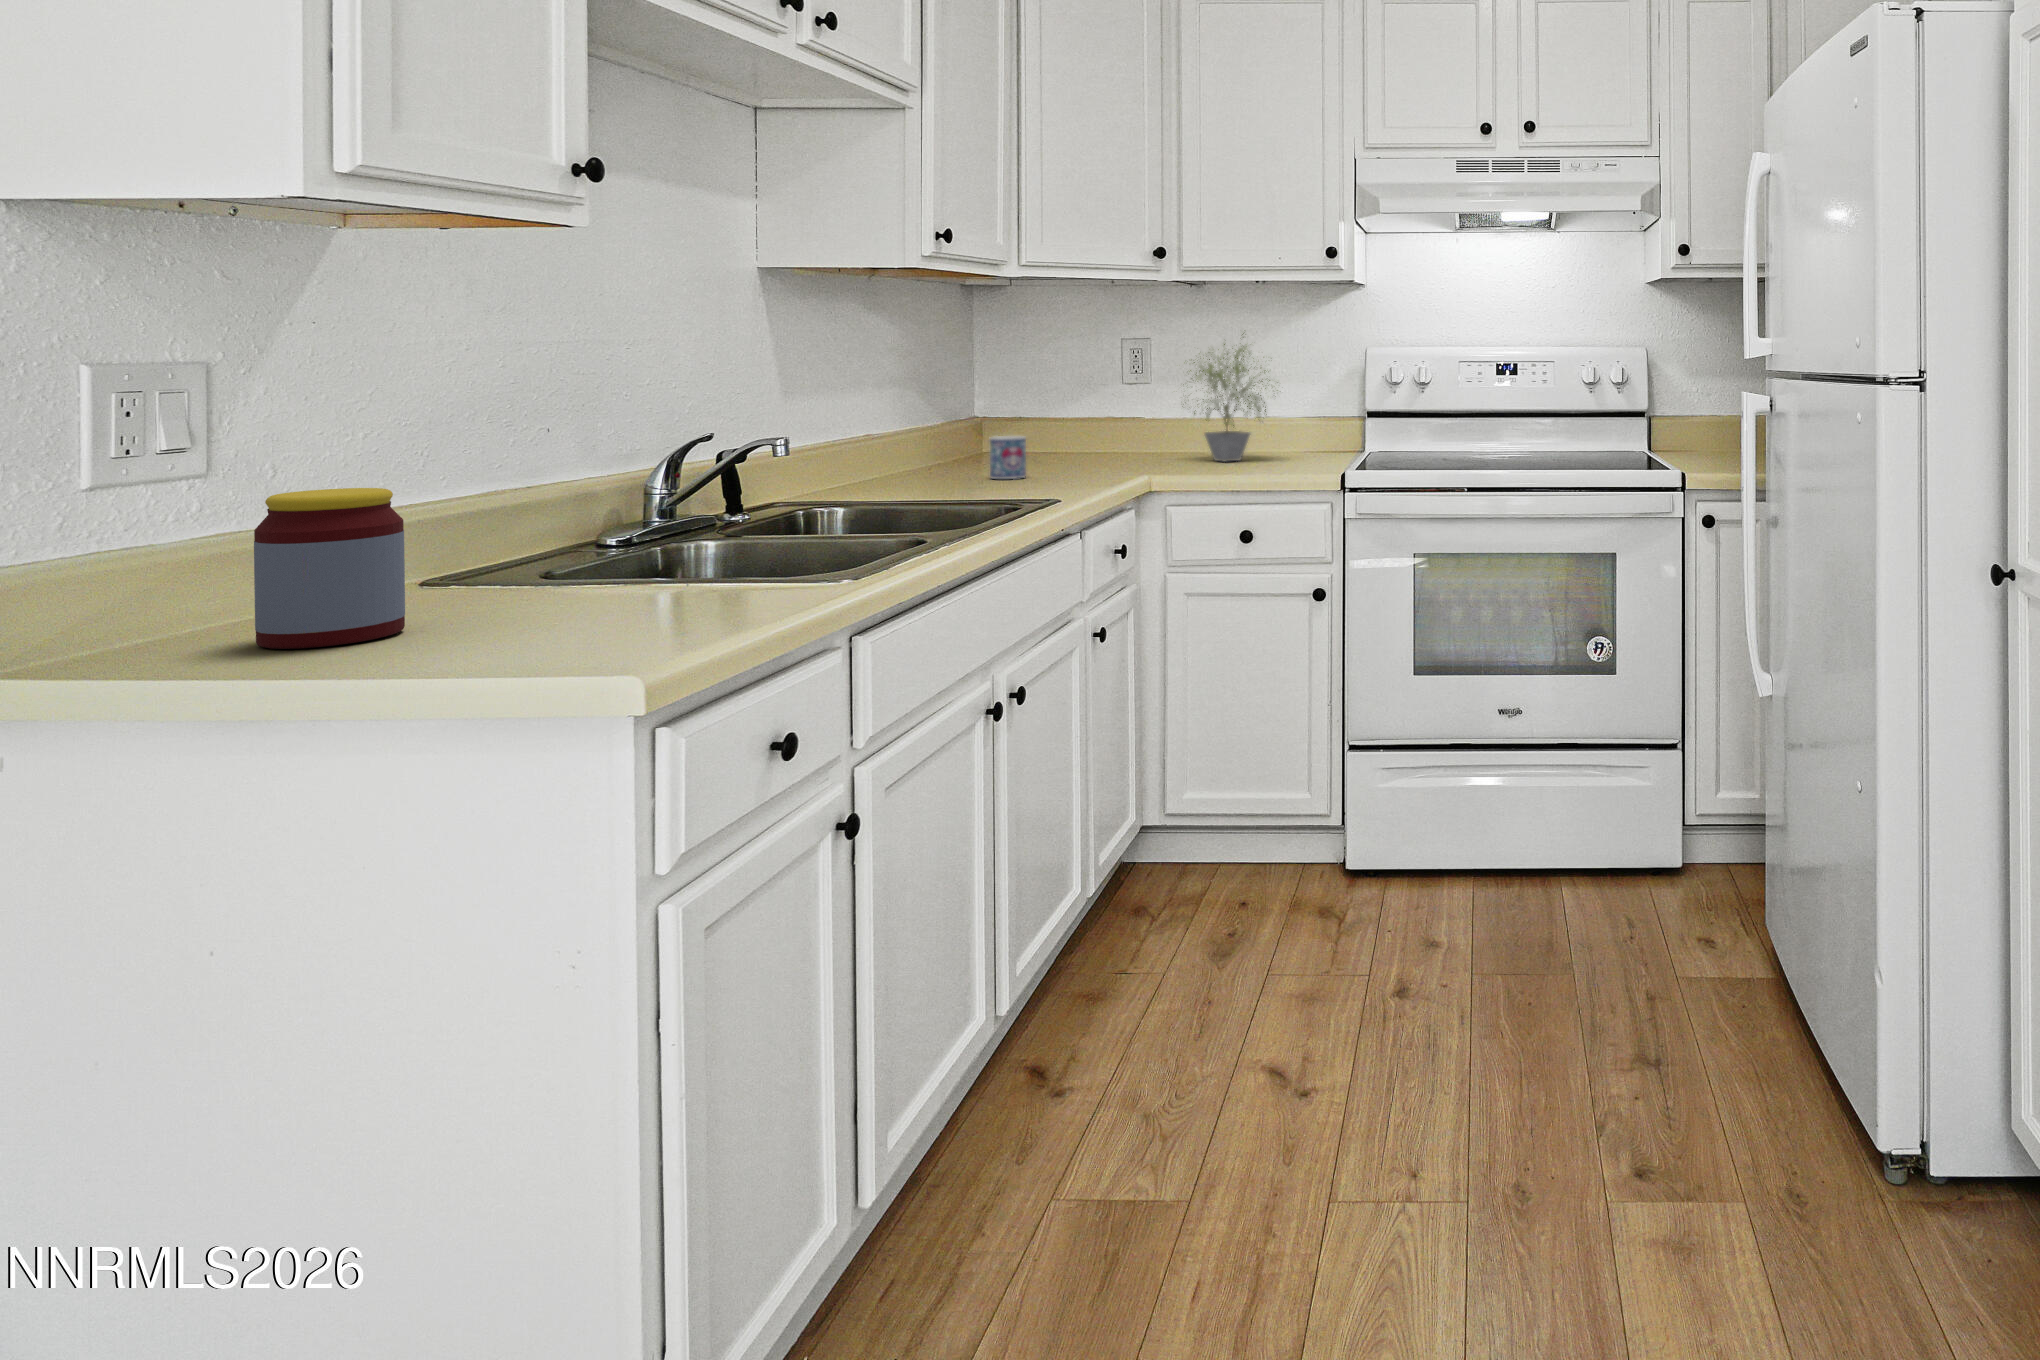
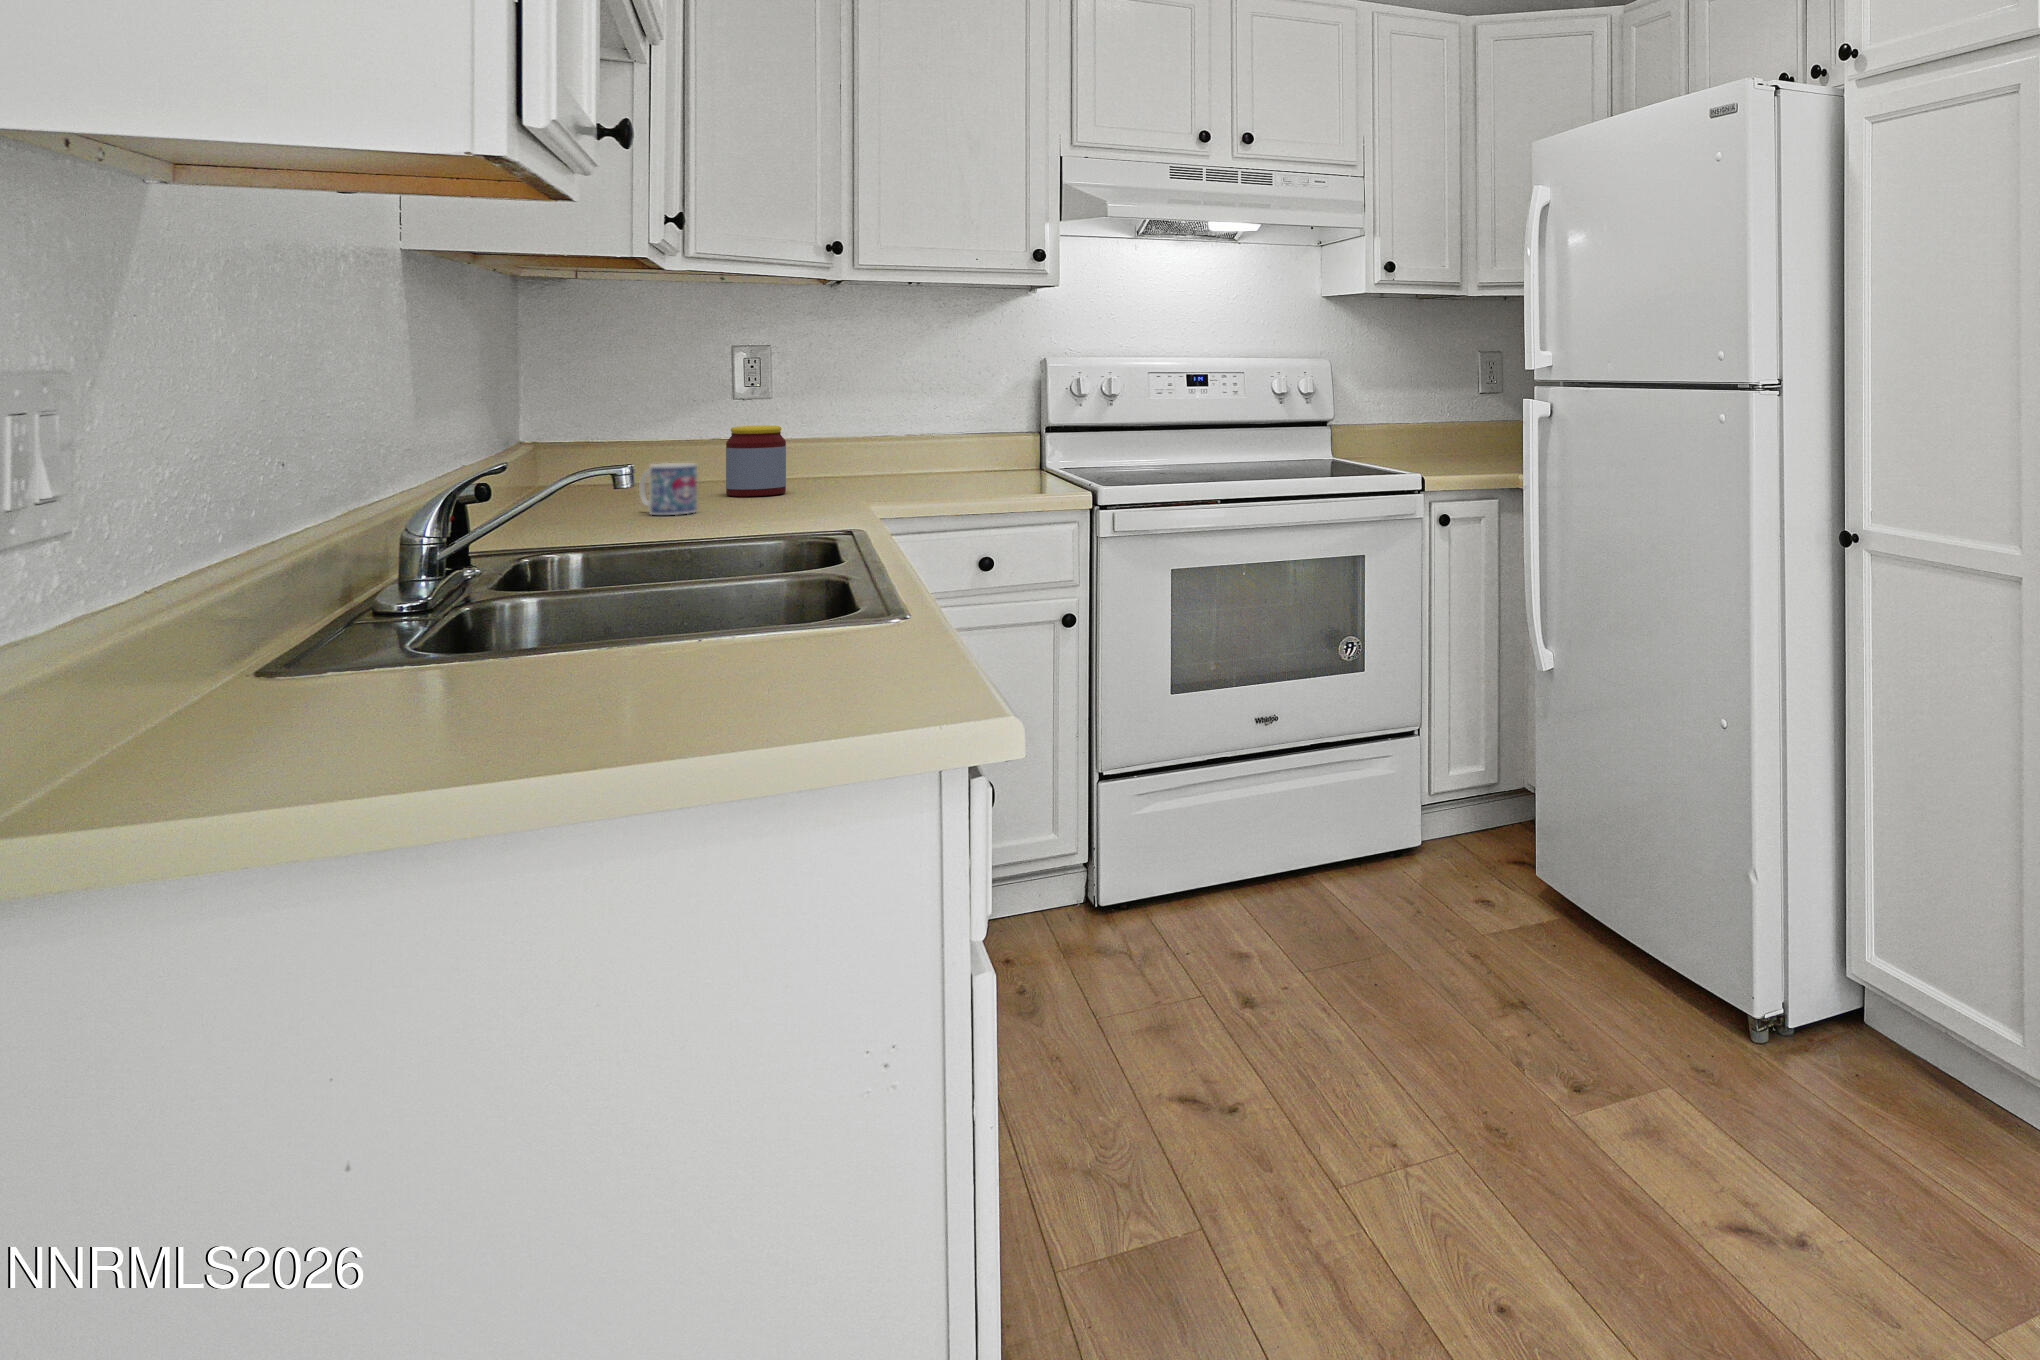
potted plant: present [1182,333,1278,462] -> none [822,339,959,486]
jar: present [254,488,405,649] -> present [726,426,786,496]

